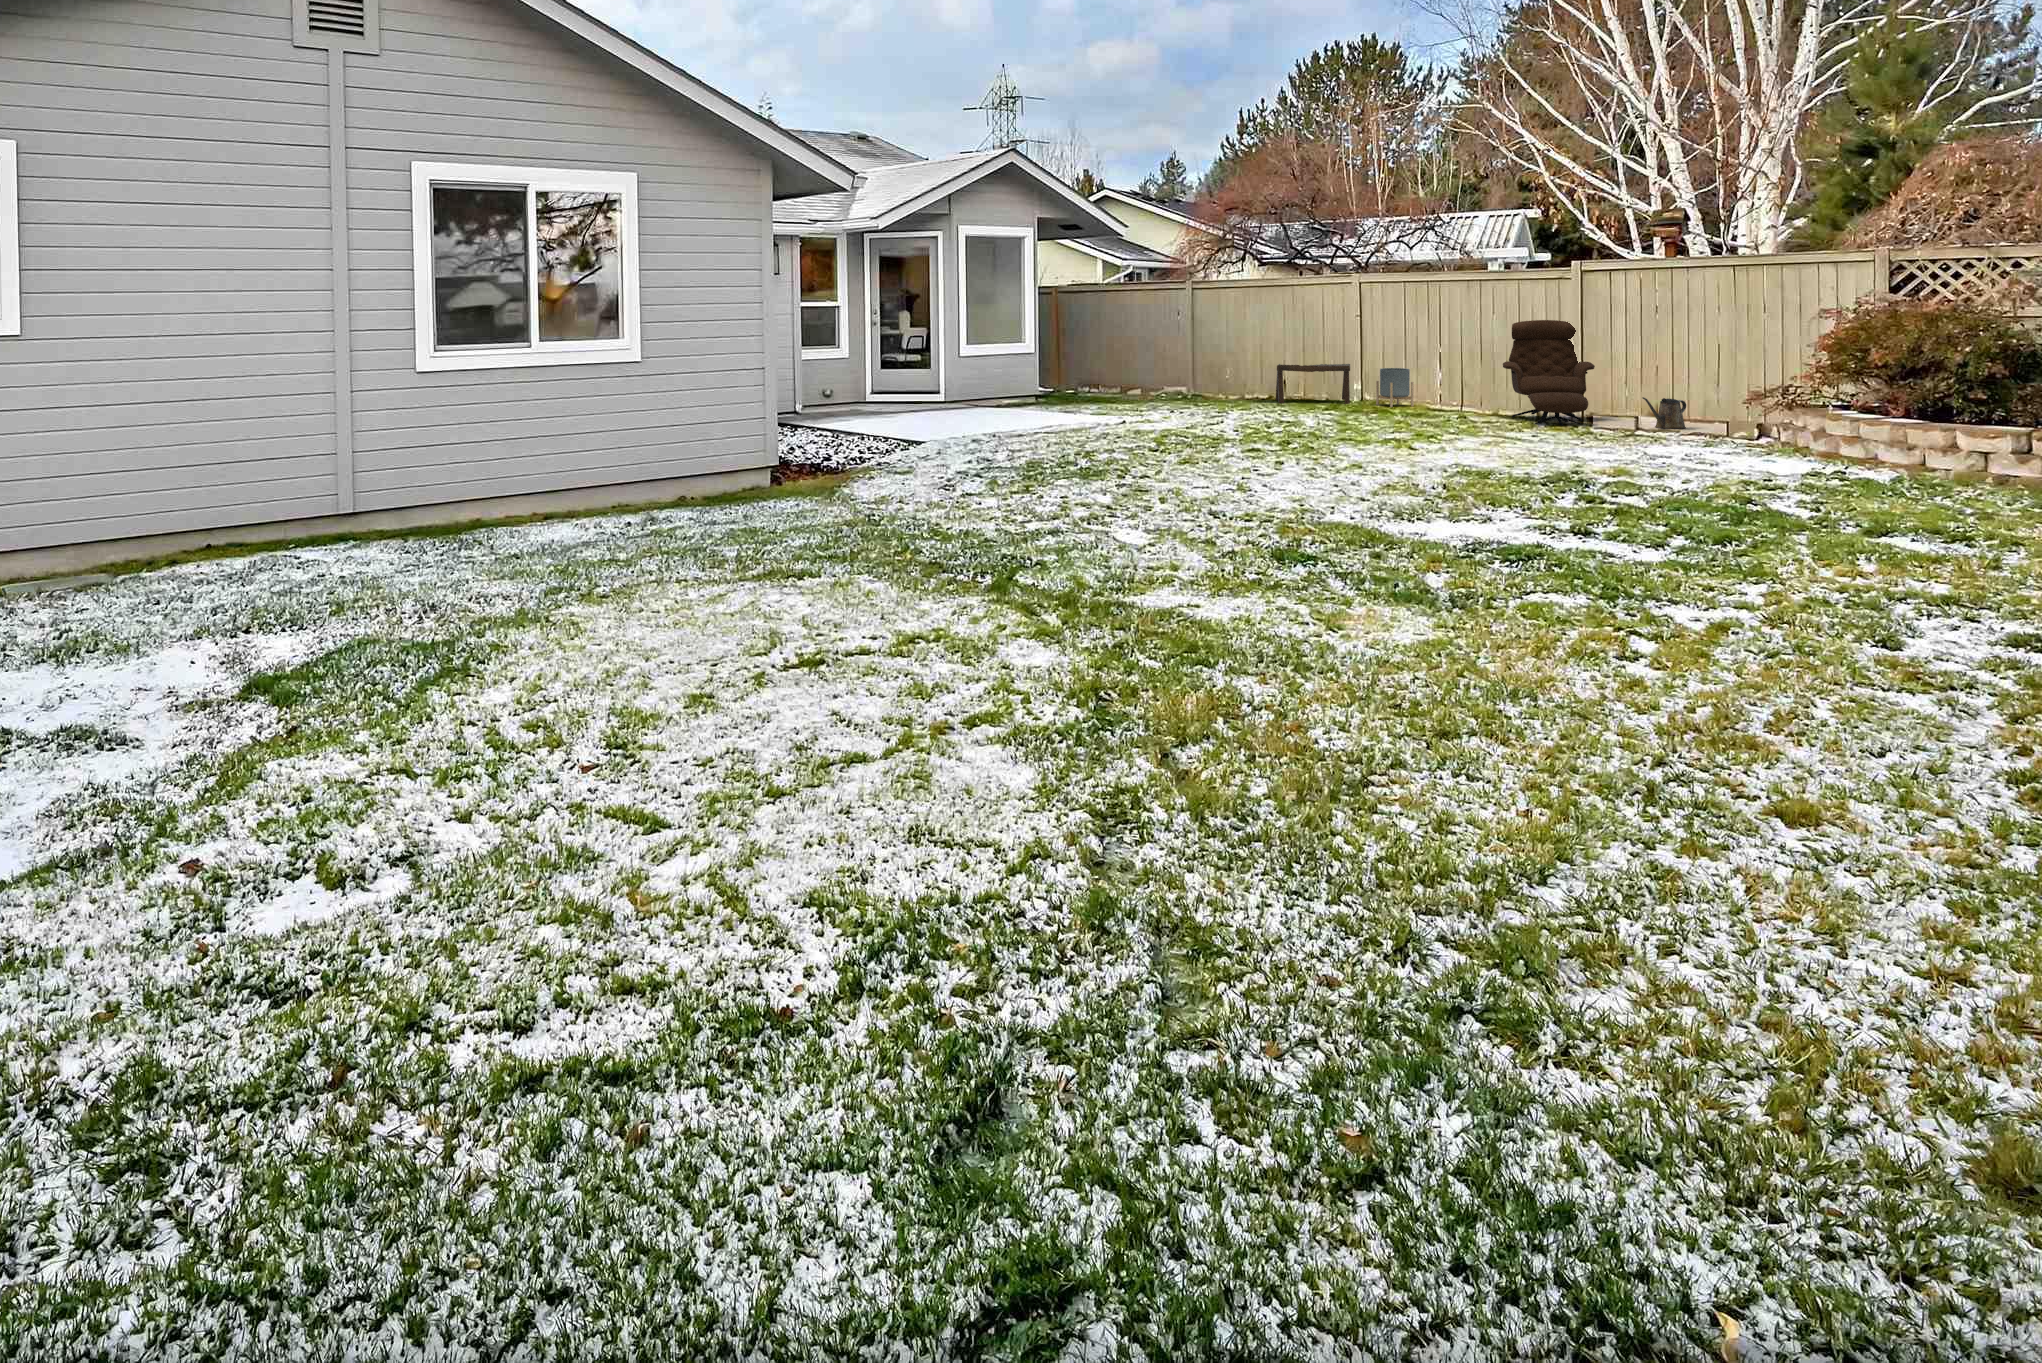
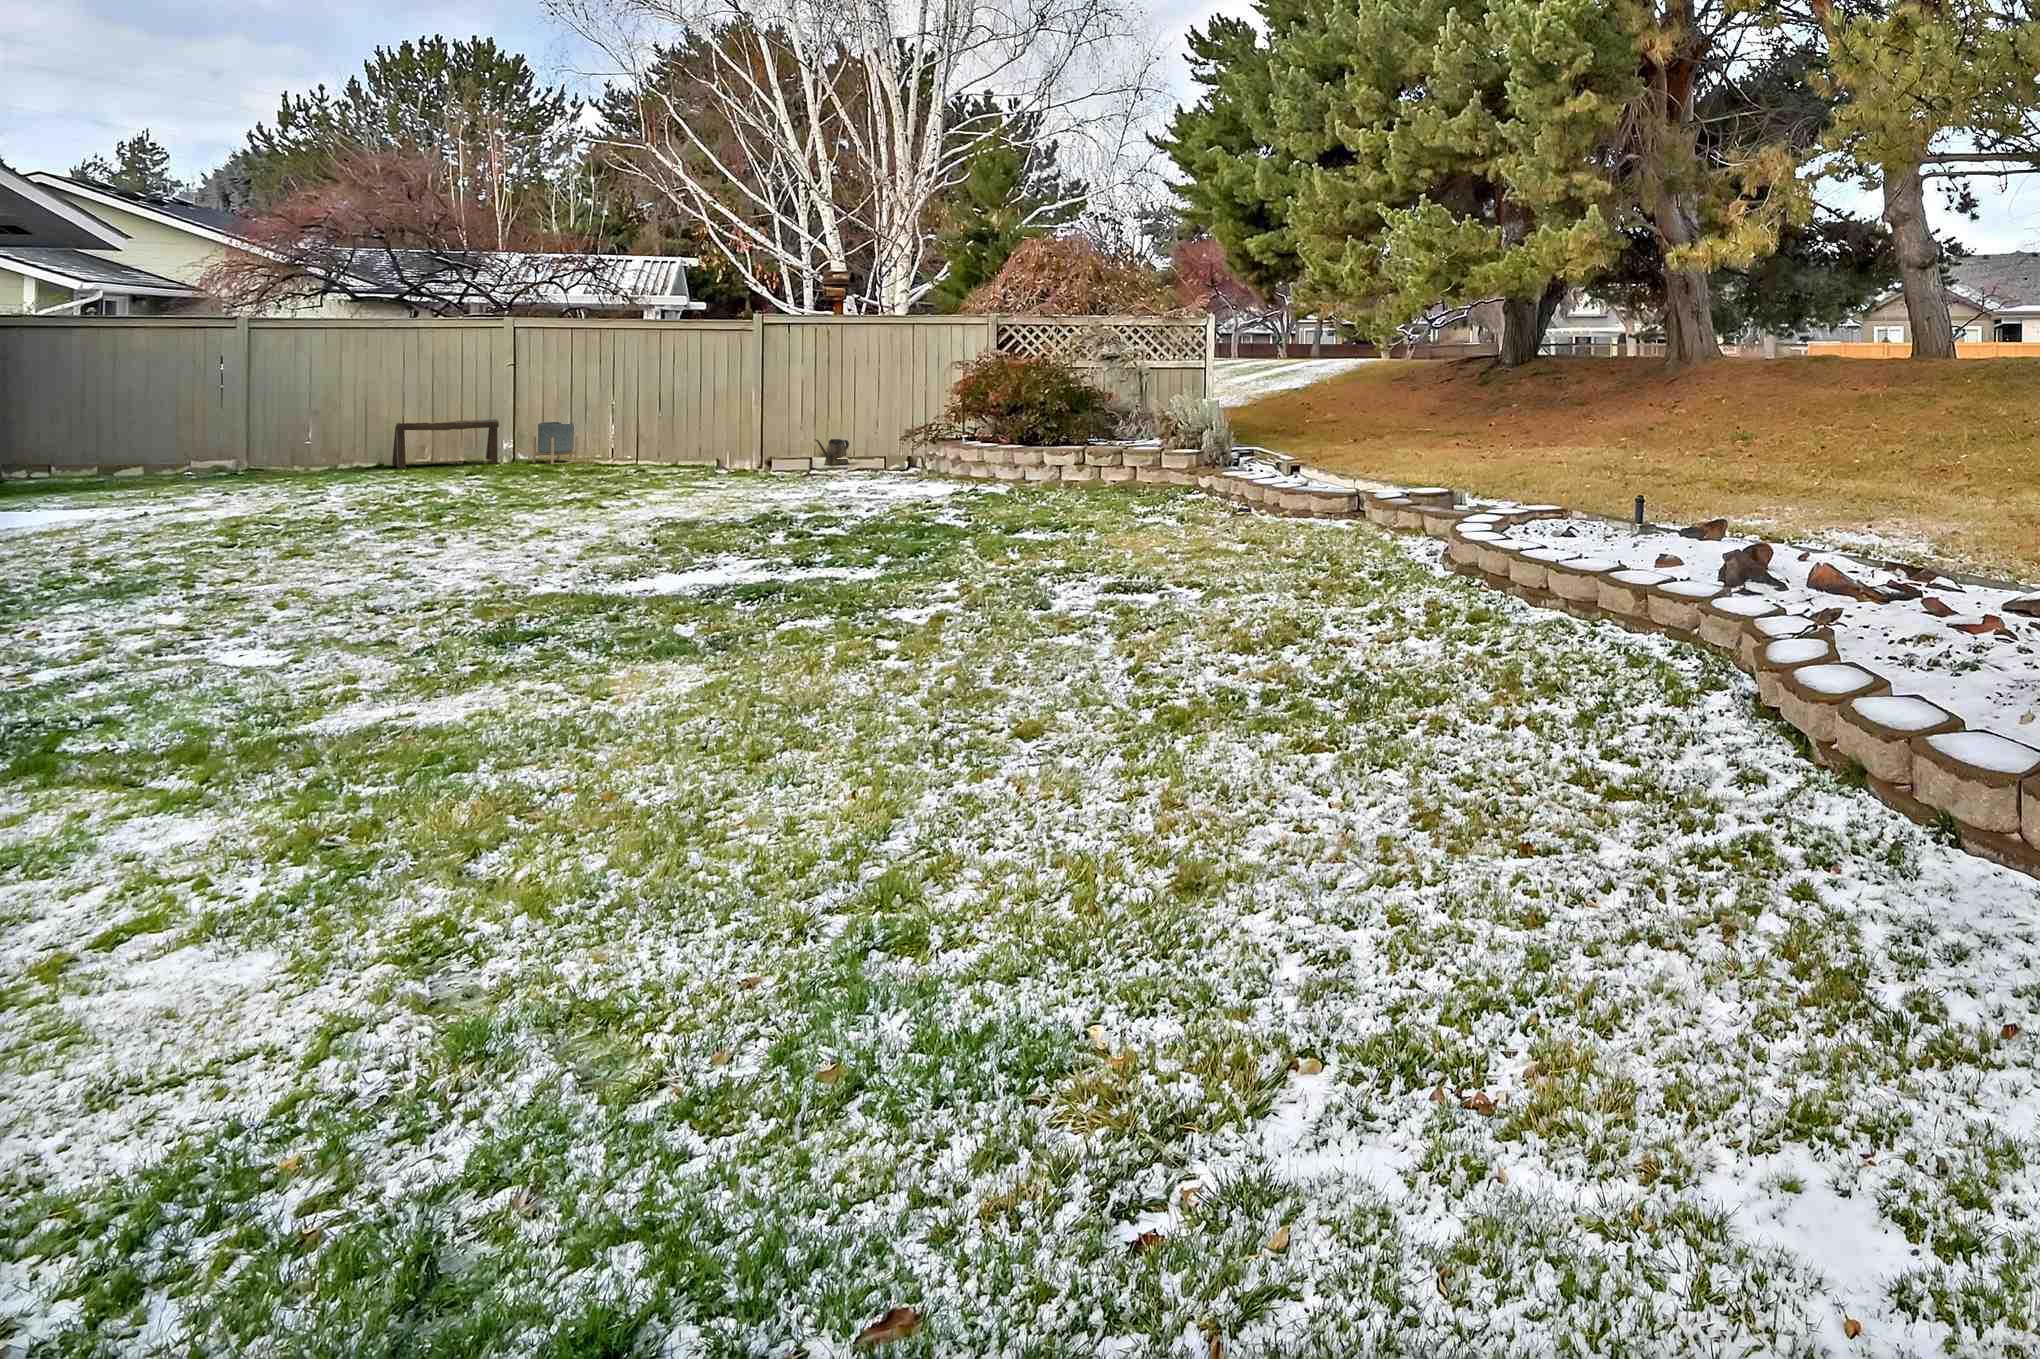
lounge chair: present [1503,320,1595,426] -> none [682,371,770,471]

